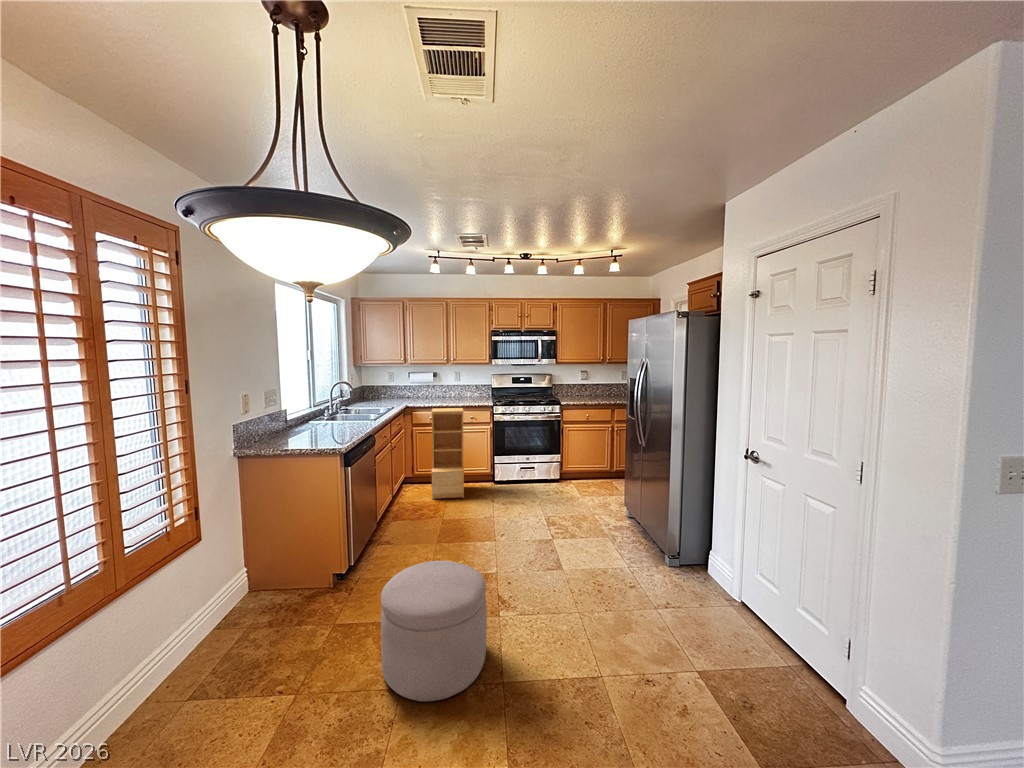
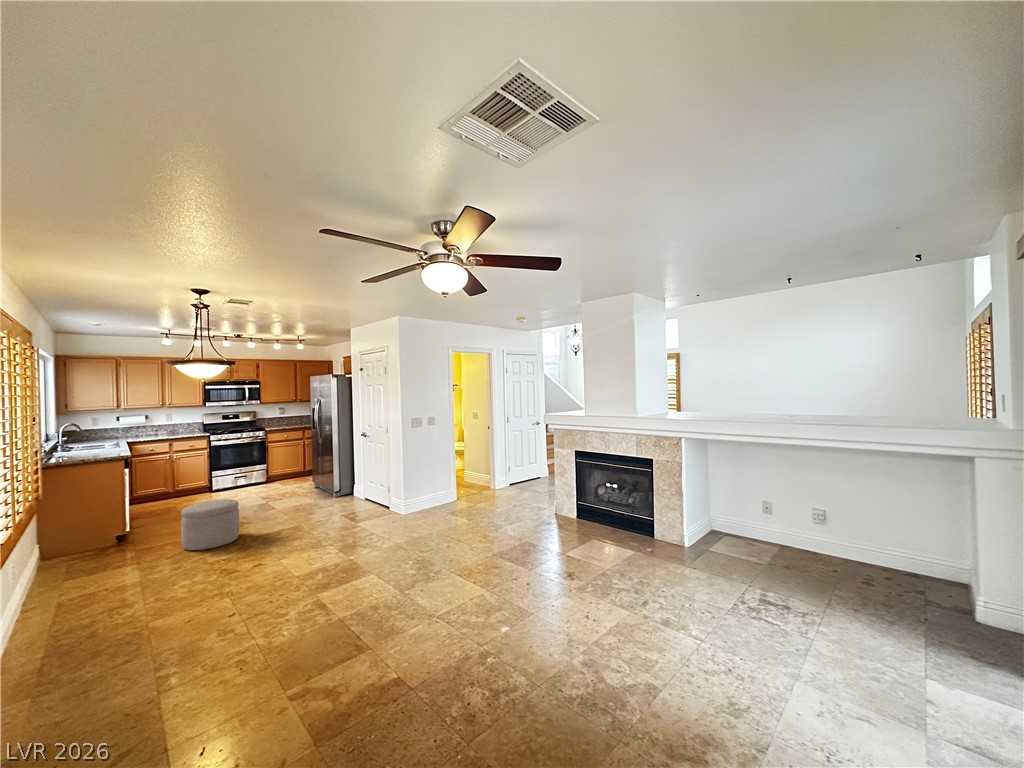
bookshelf: present [431,408,464,499] -> none [154,439,189,507]

